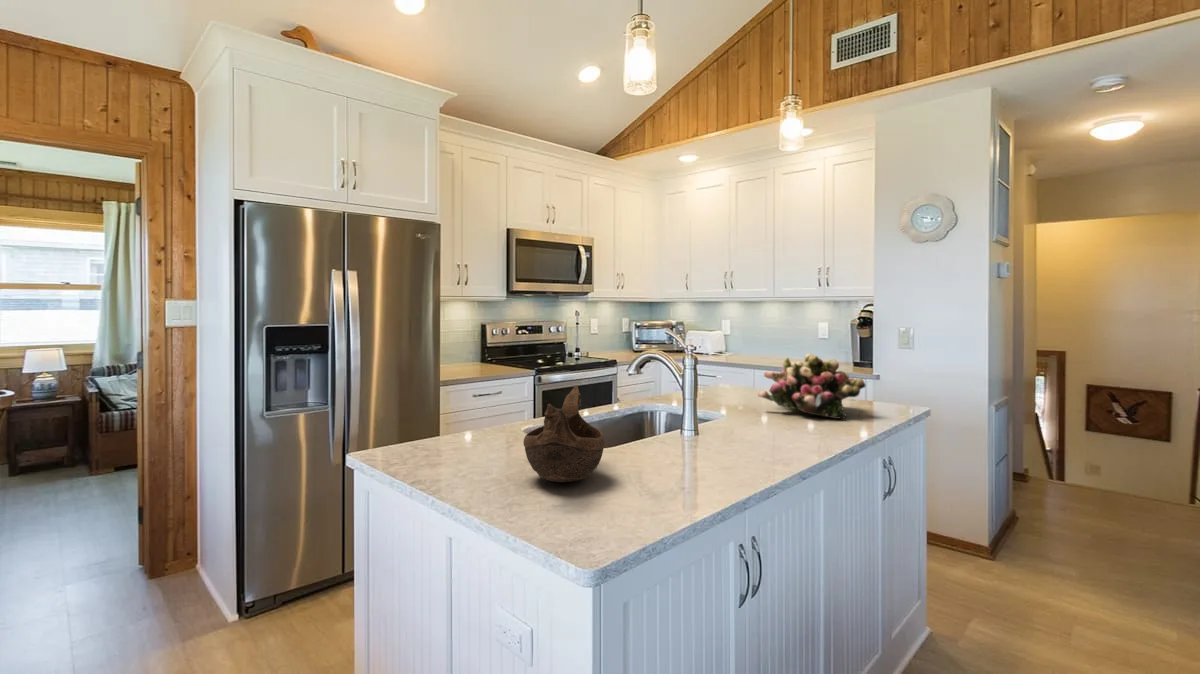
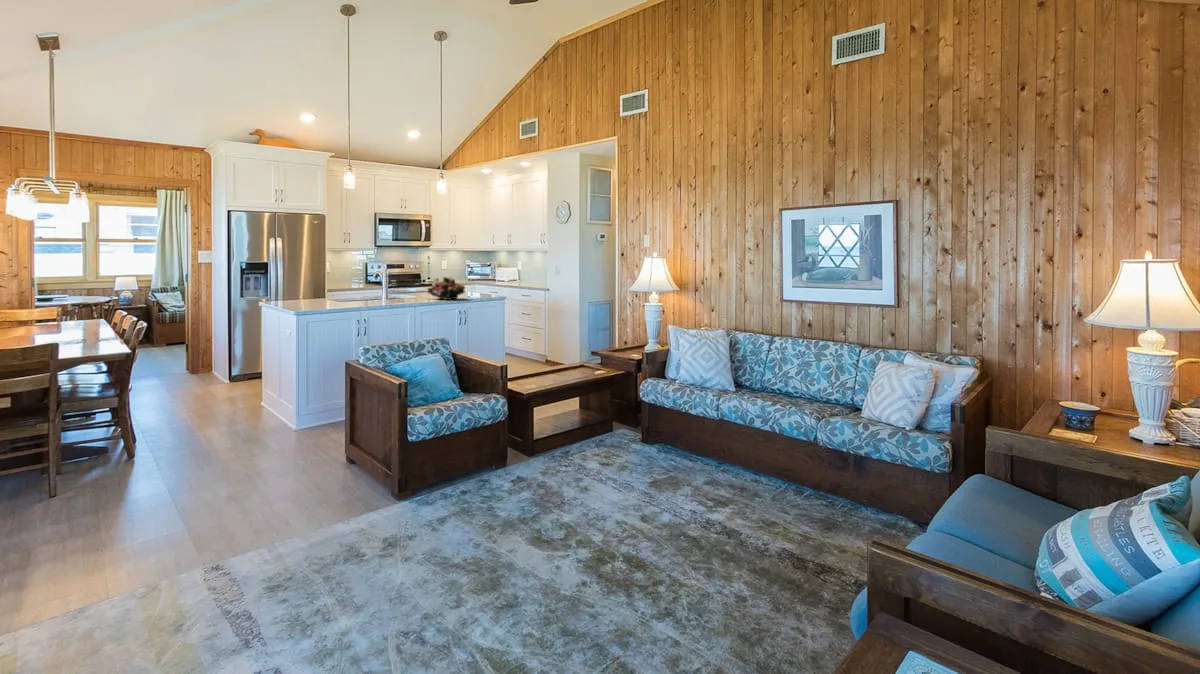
decorative bowl: present [524,385,605,482] -> none [299,279,327,303]

